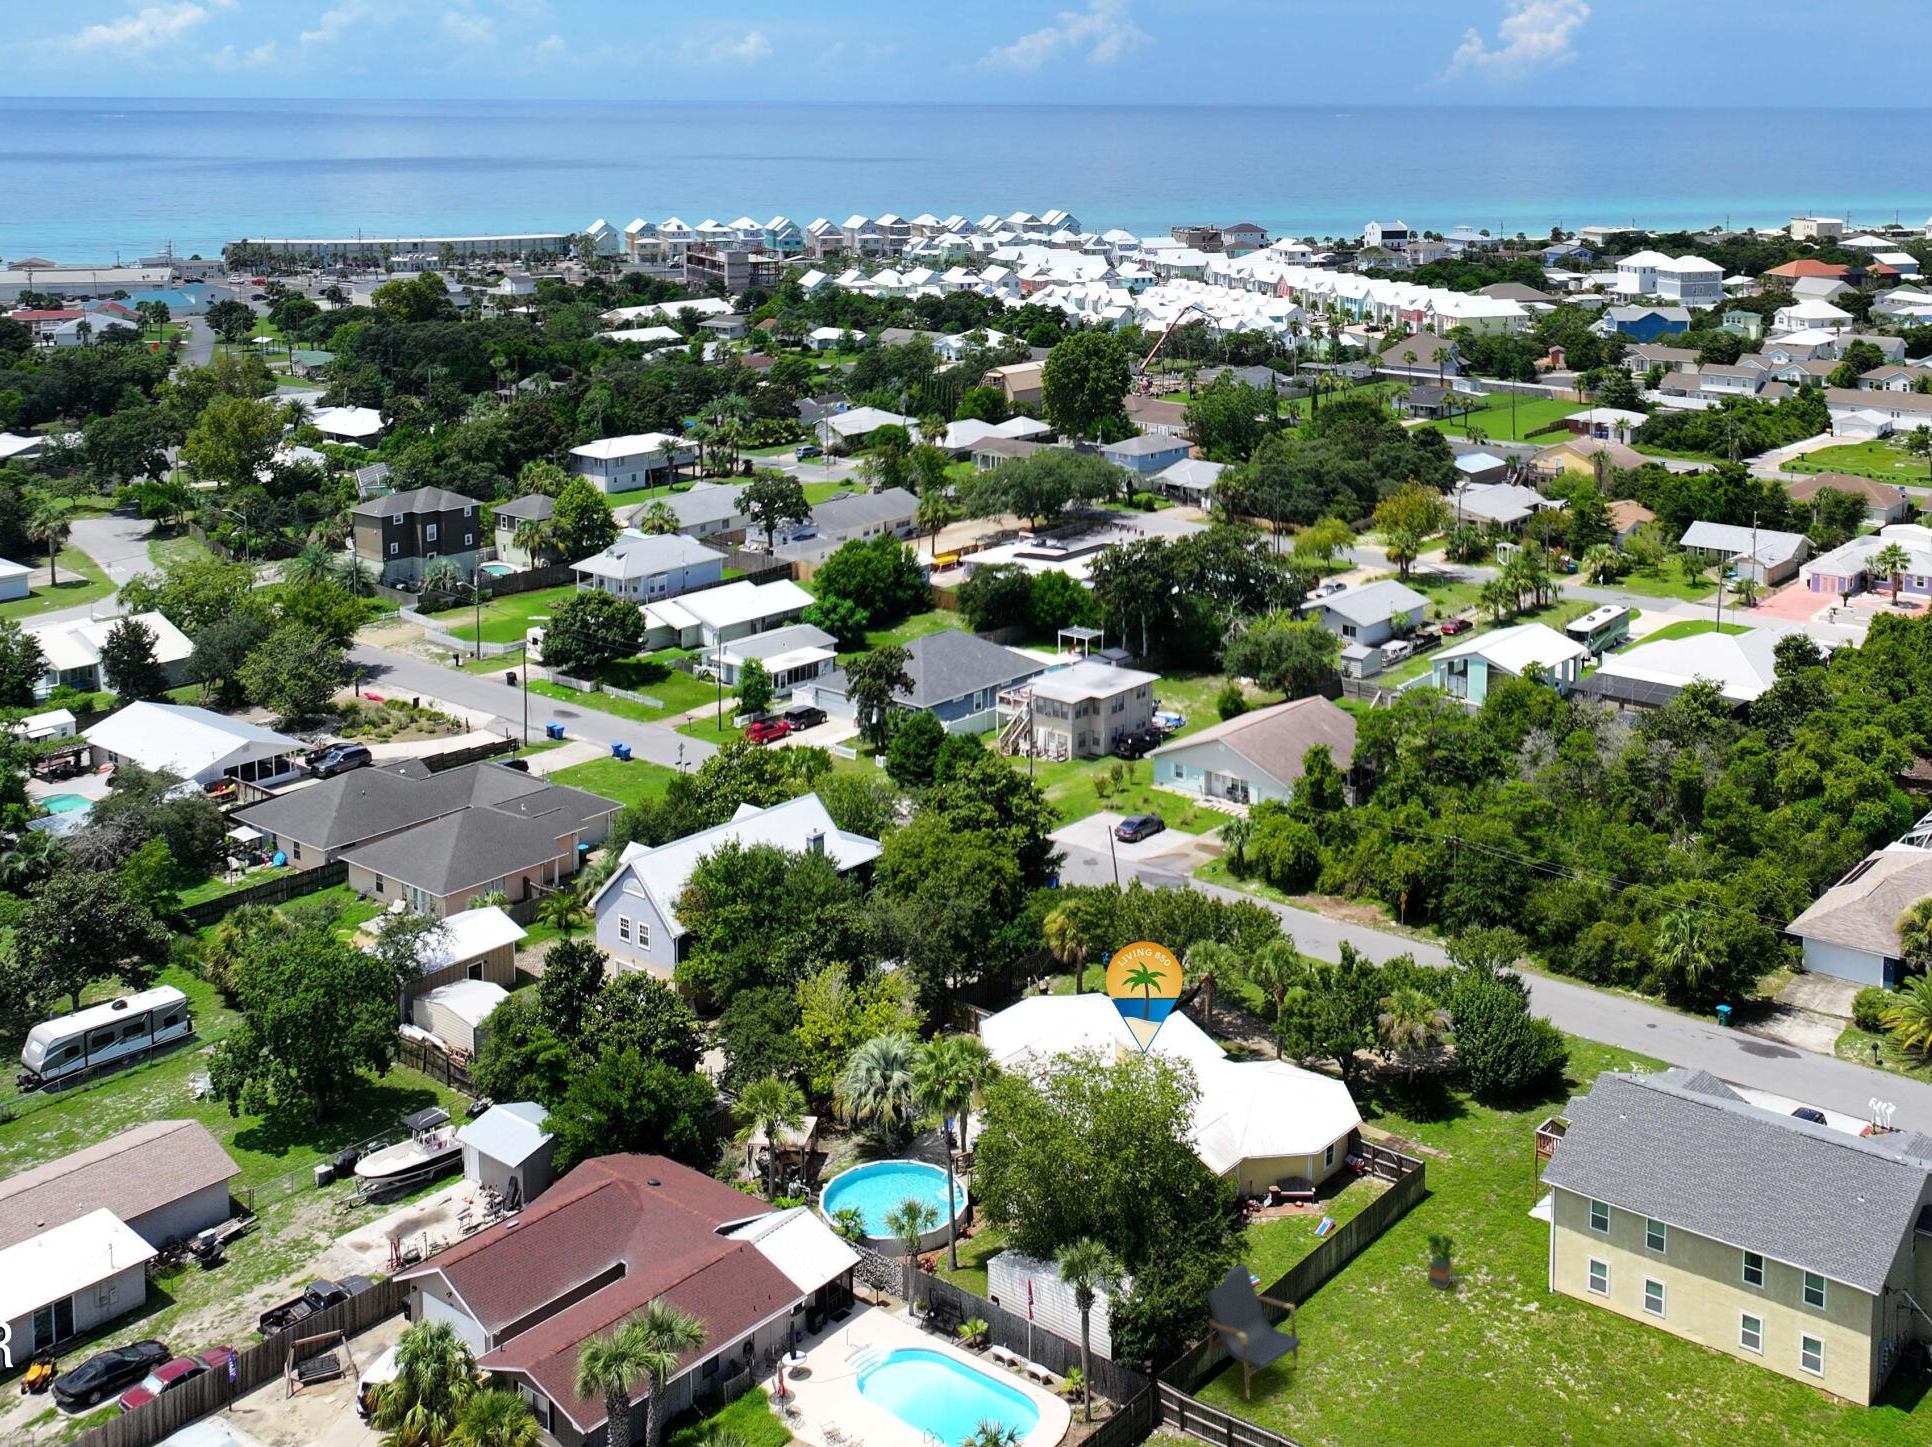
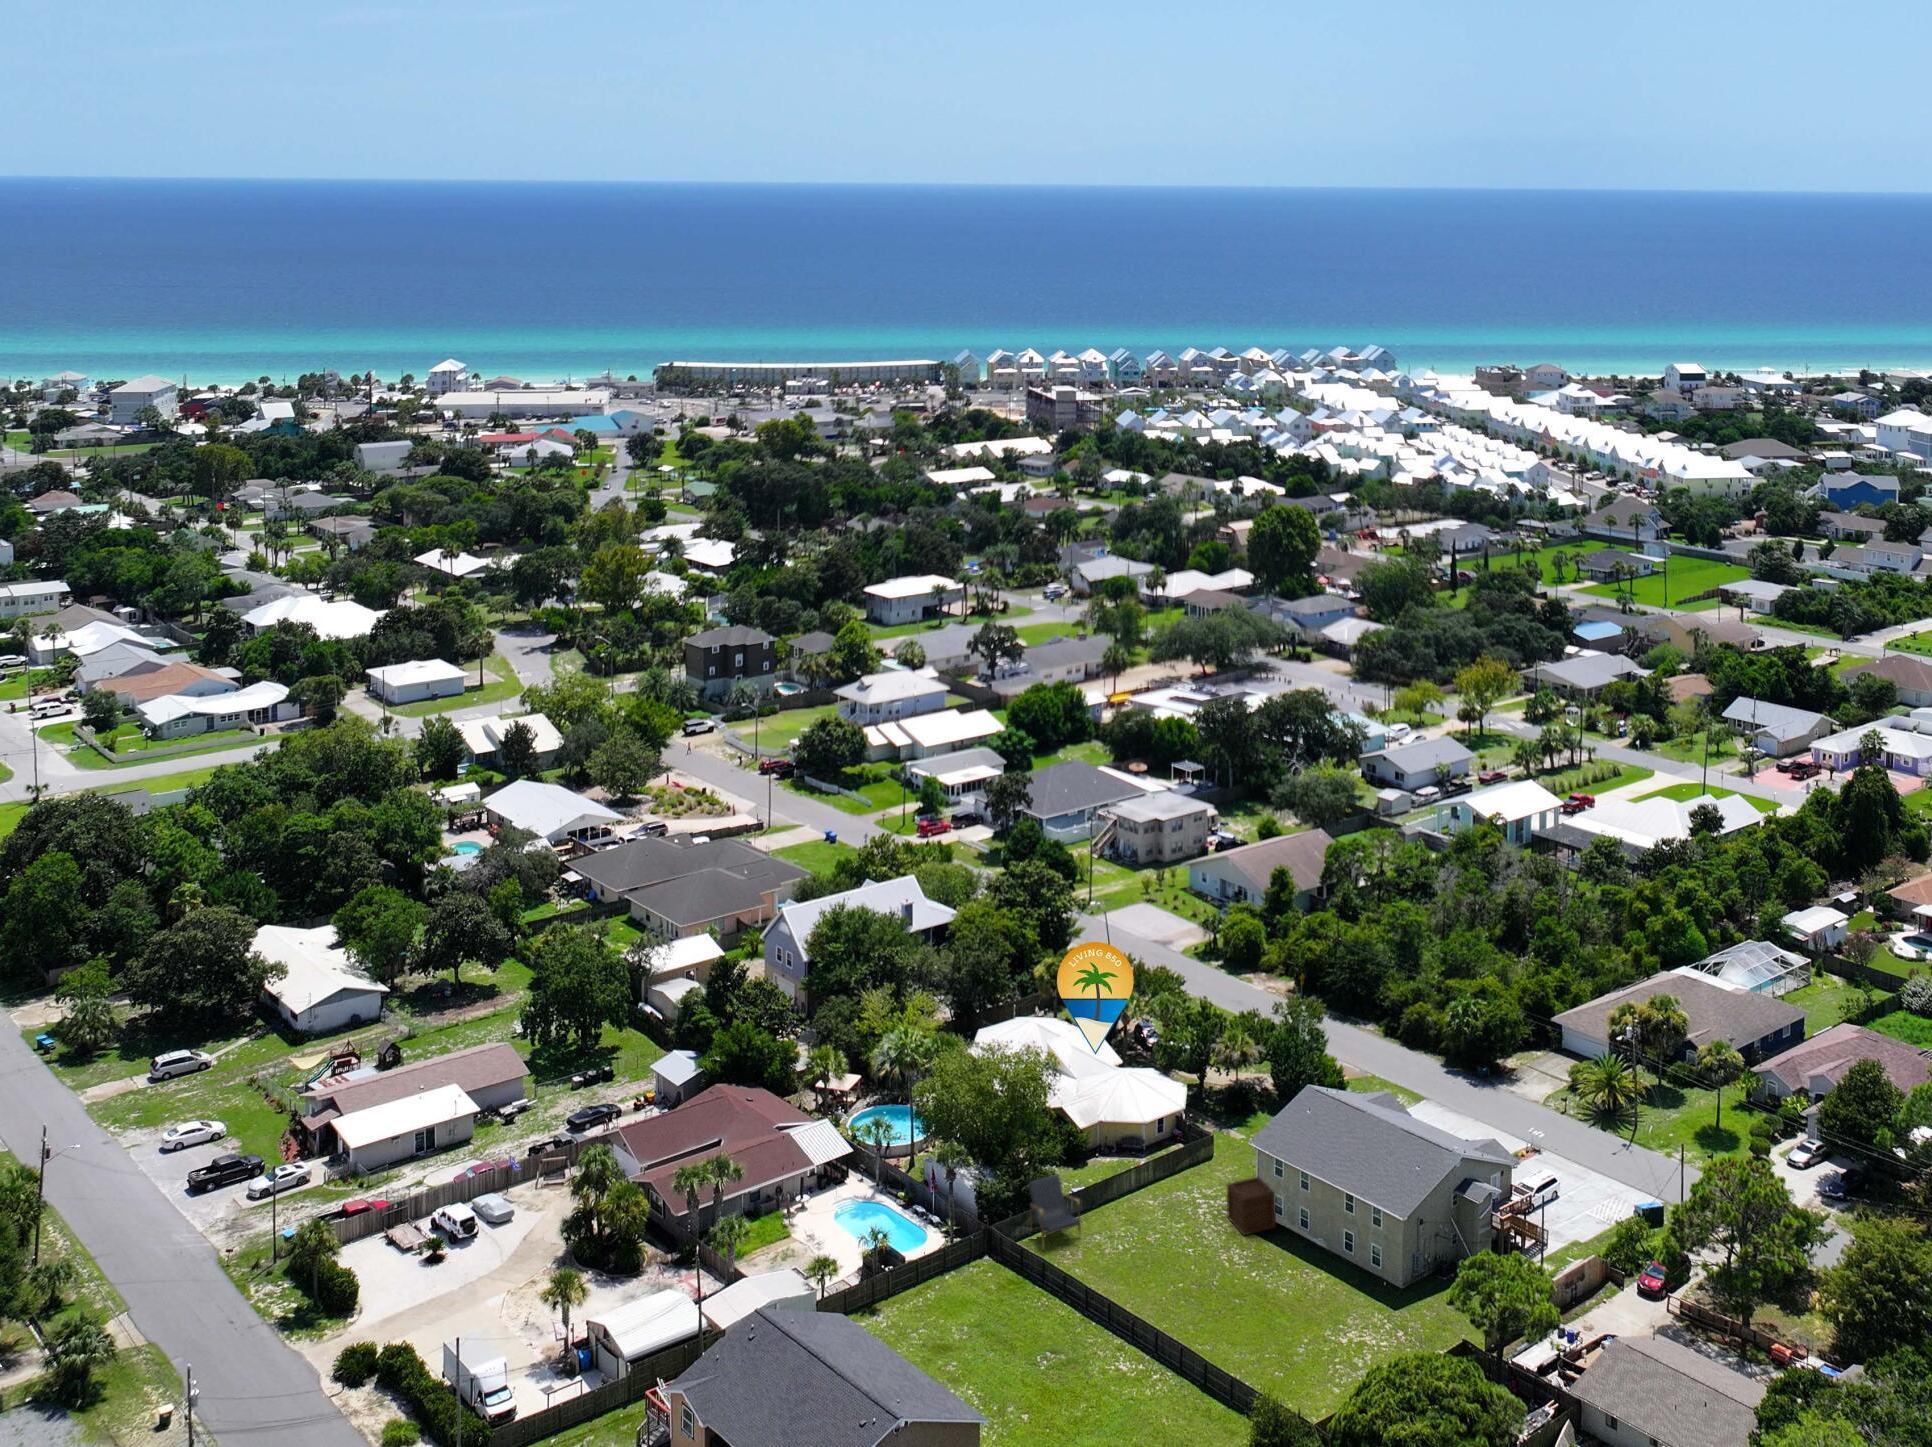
wooden crate: none [1502,1223,1586,1325] -> present [1227,1177,1276,1235]
potted tree: present [1427,1234,1456,1289] -> none [1185,1176,1204,1211]

